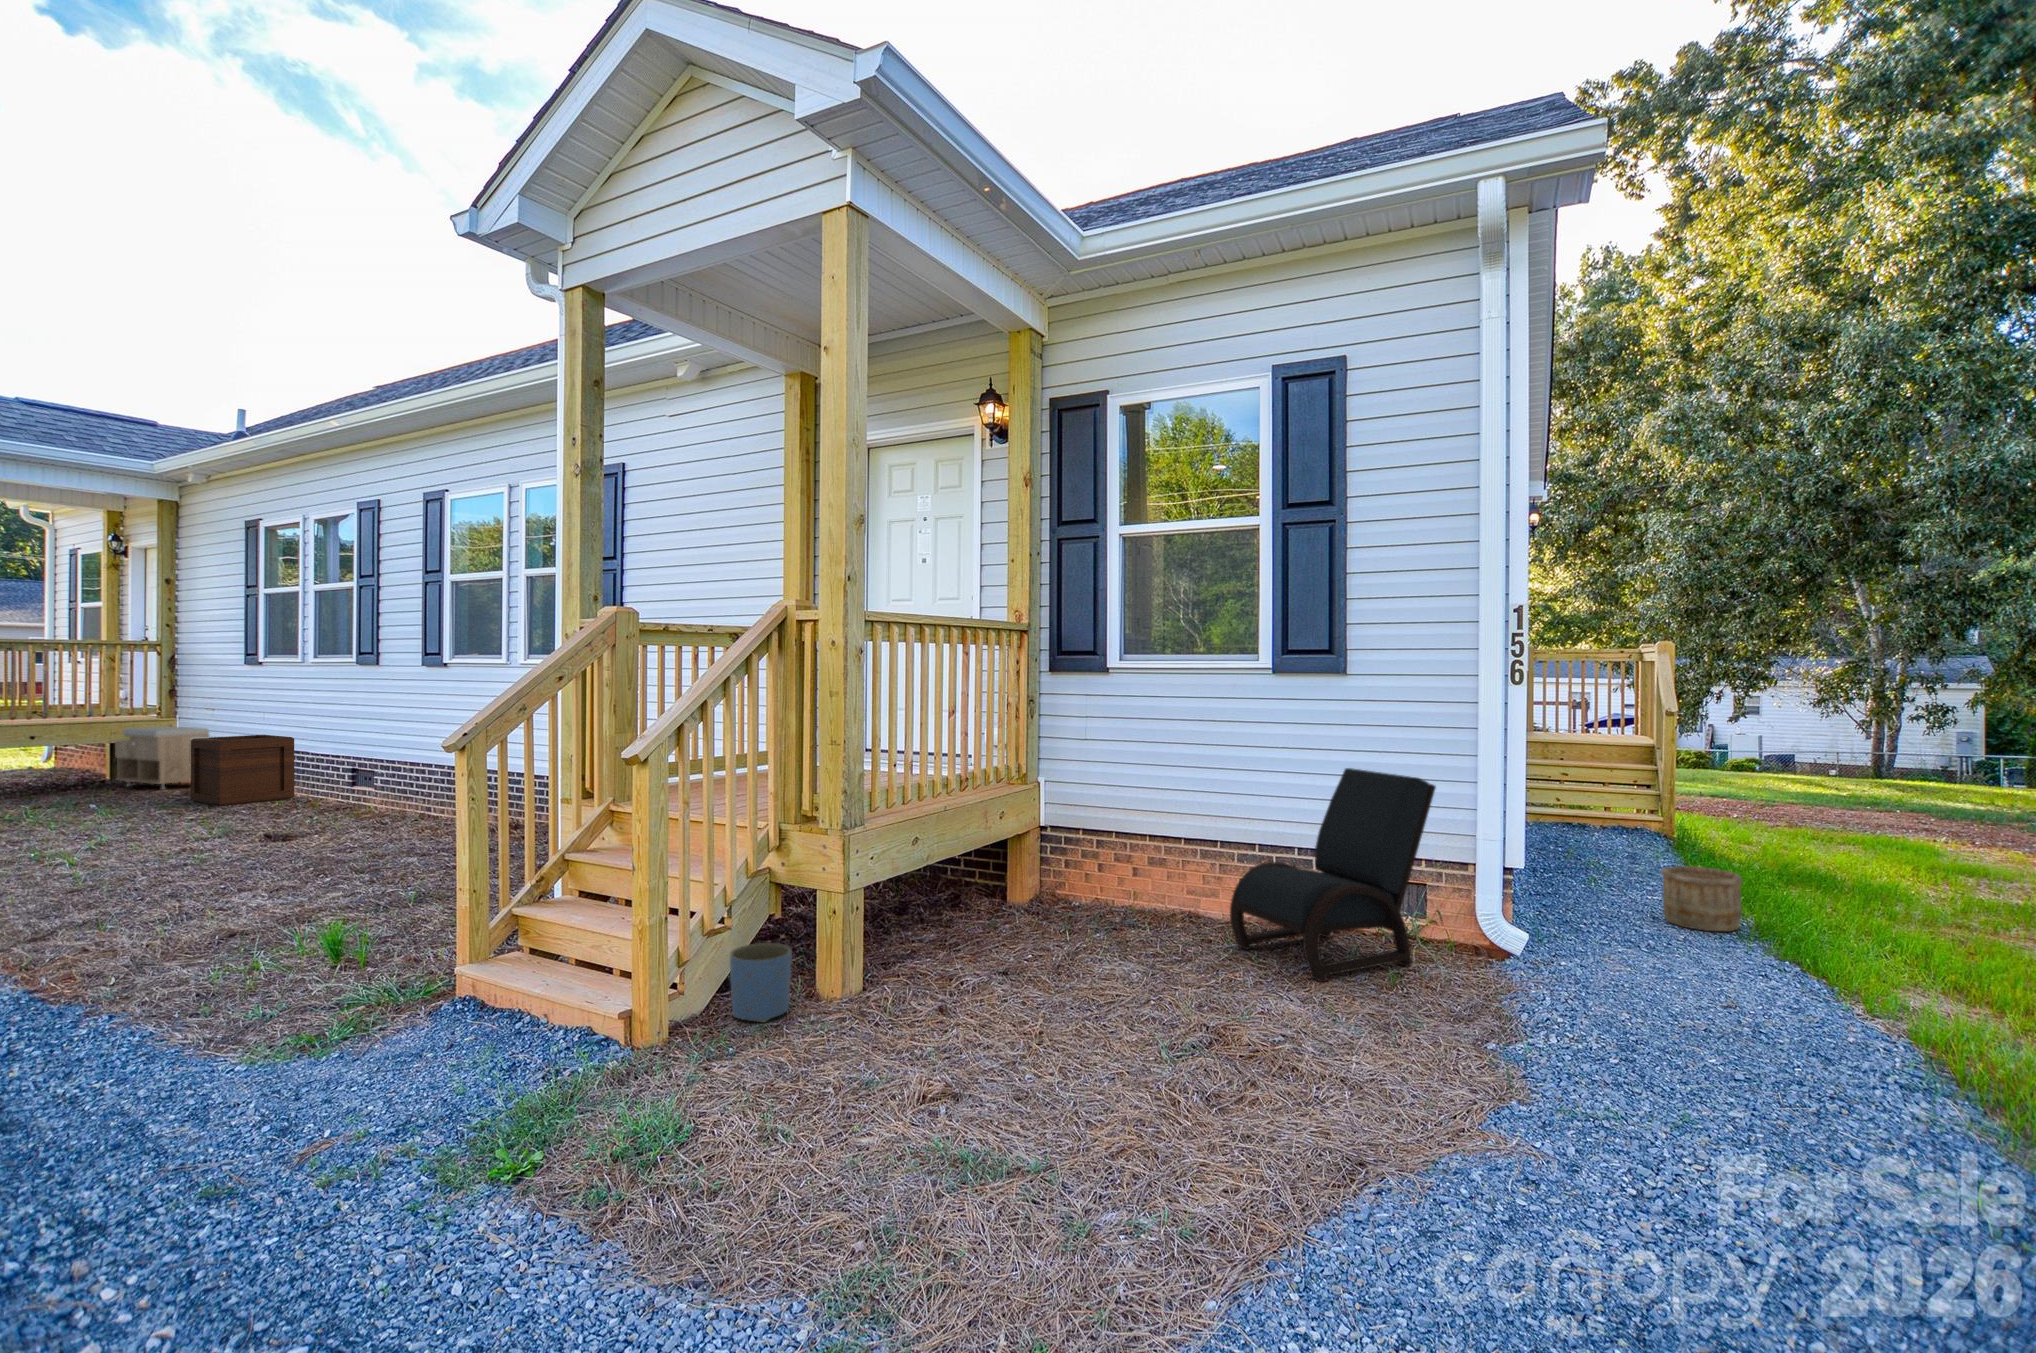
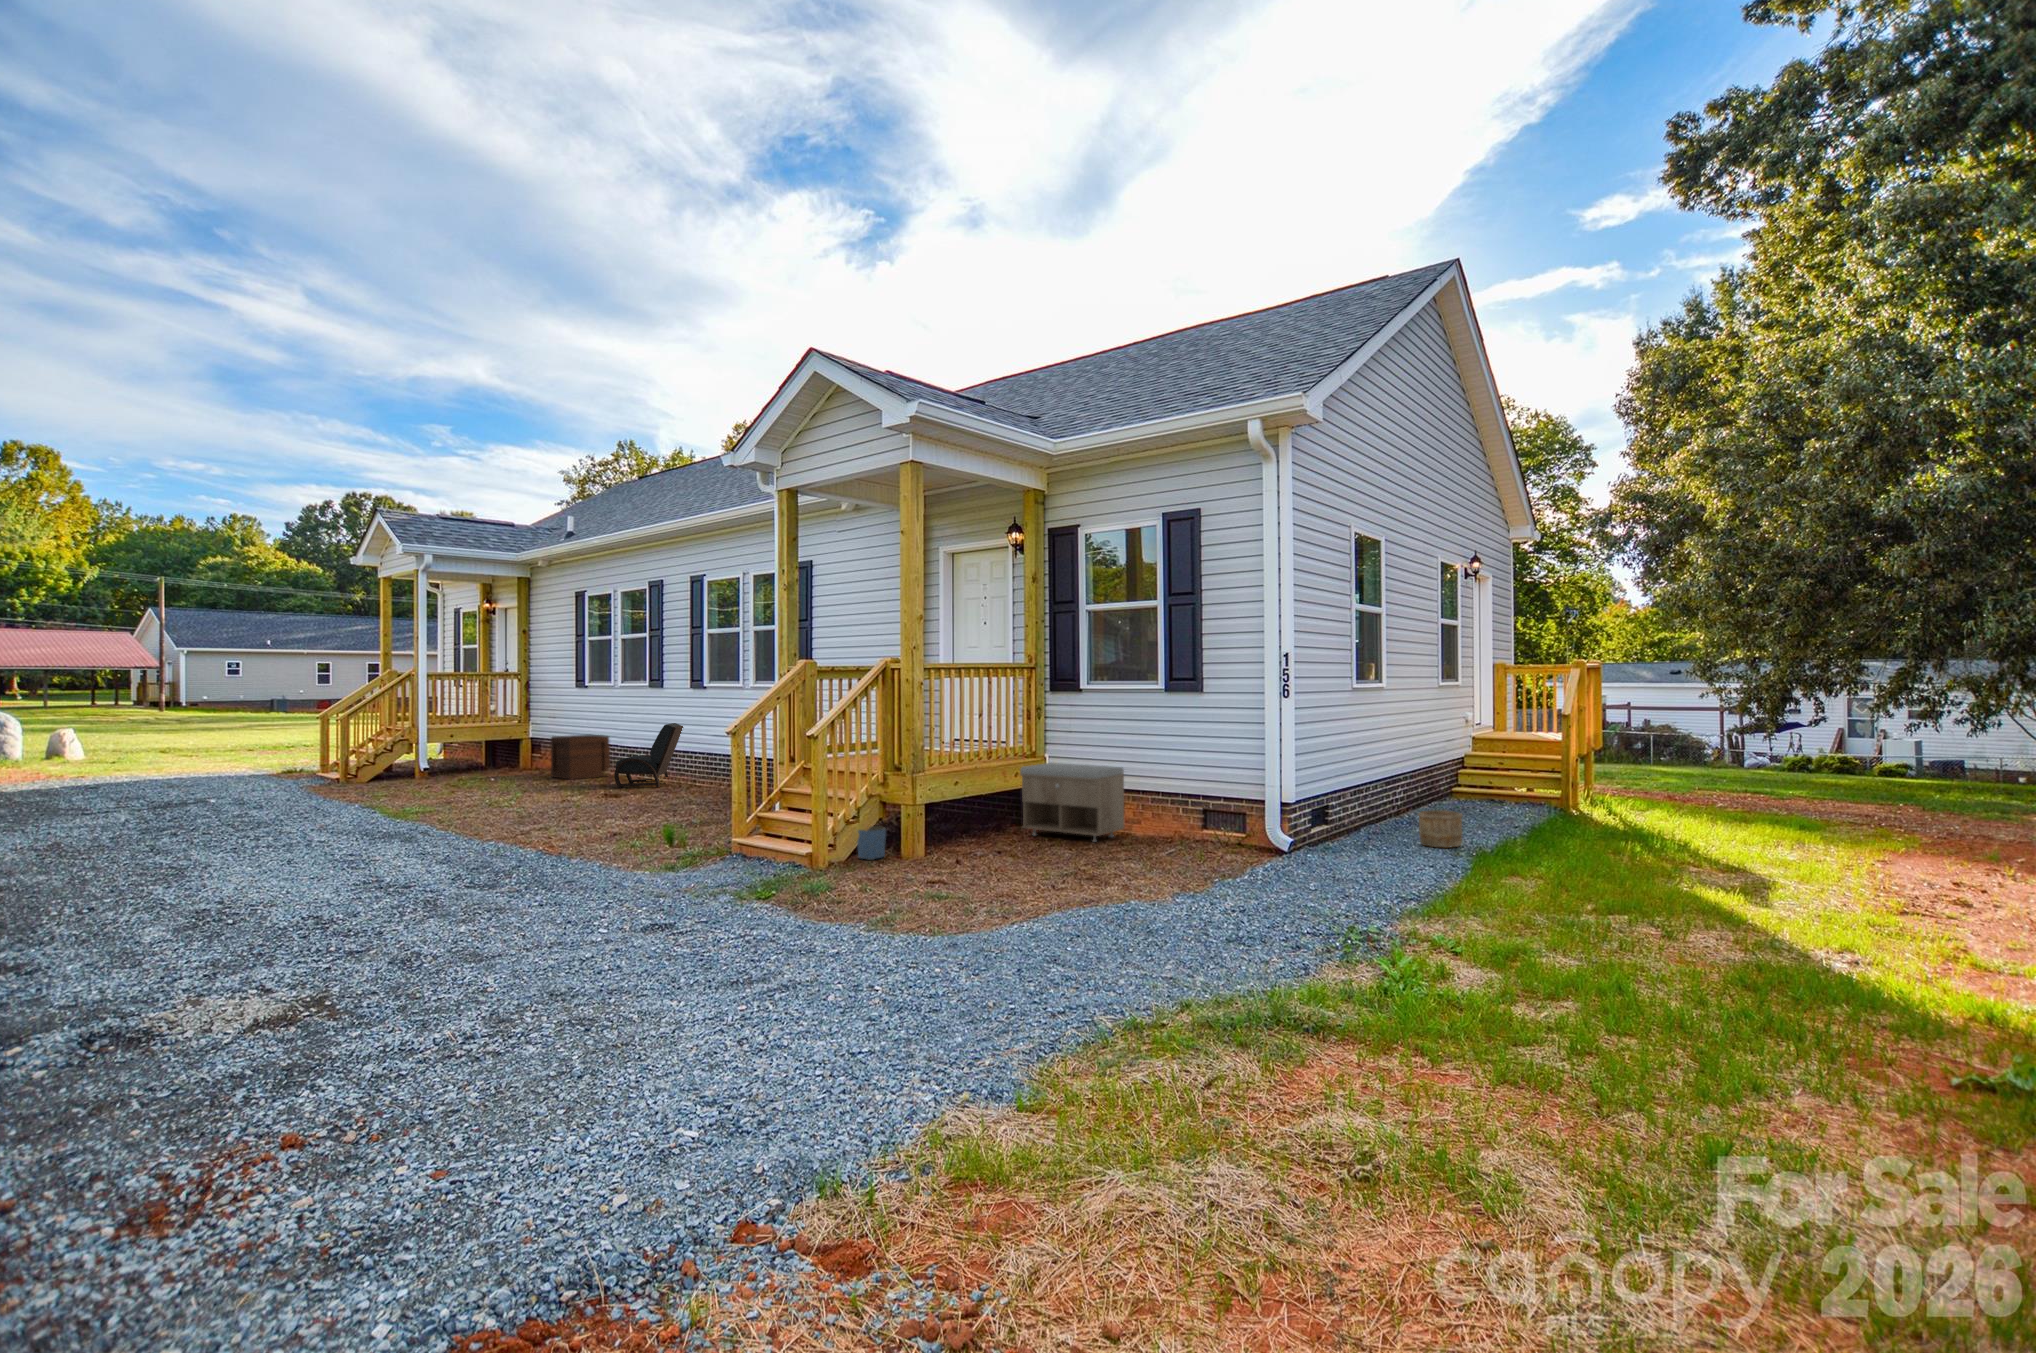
storage bench: present [115,726,209,790] -> present [1020,763,1124,842]
lounge chair: present [1230,768,1436,982] -> present [614,723,683,788]

